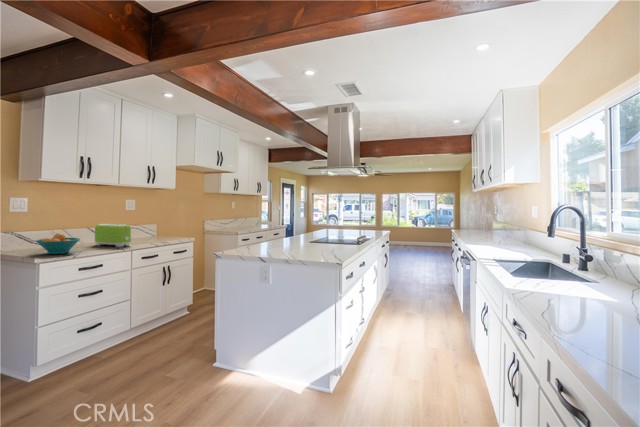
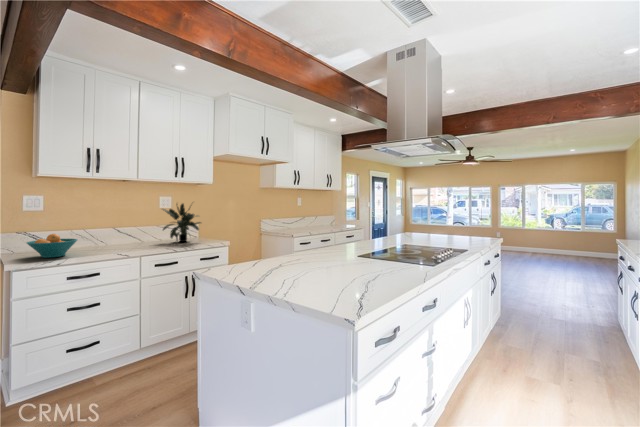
potted plant: none [130,205,169,241] -> present [163,204,201,242]
toaster: present [95,224,131,247] -> none [115,223,148,249]

